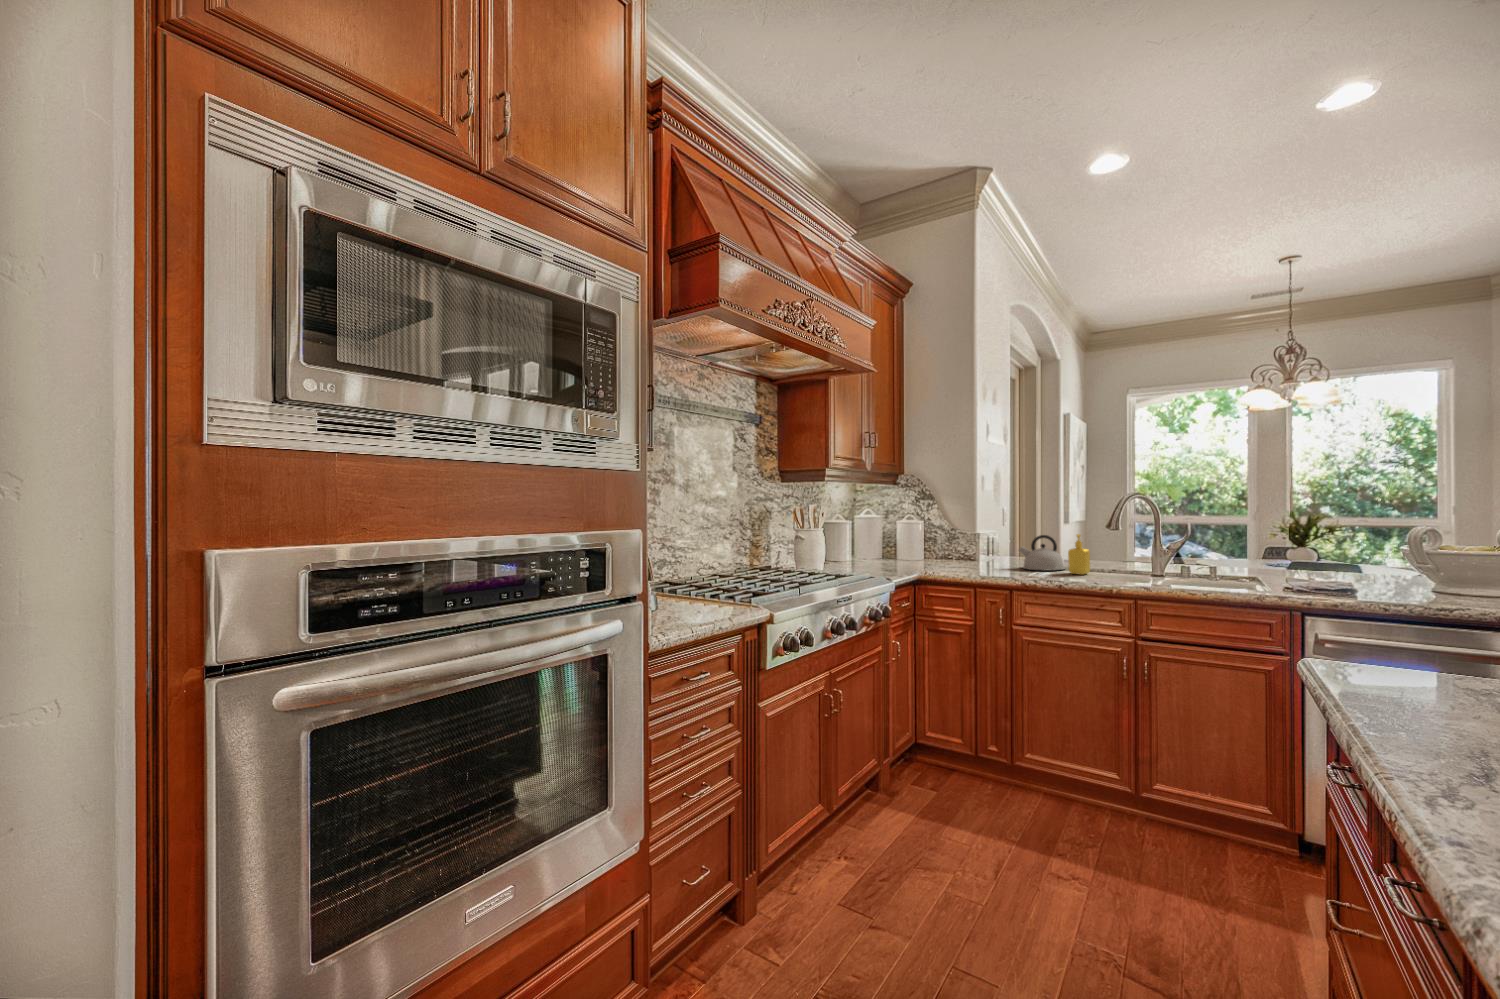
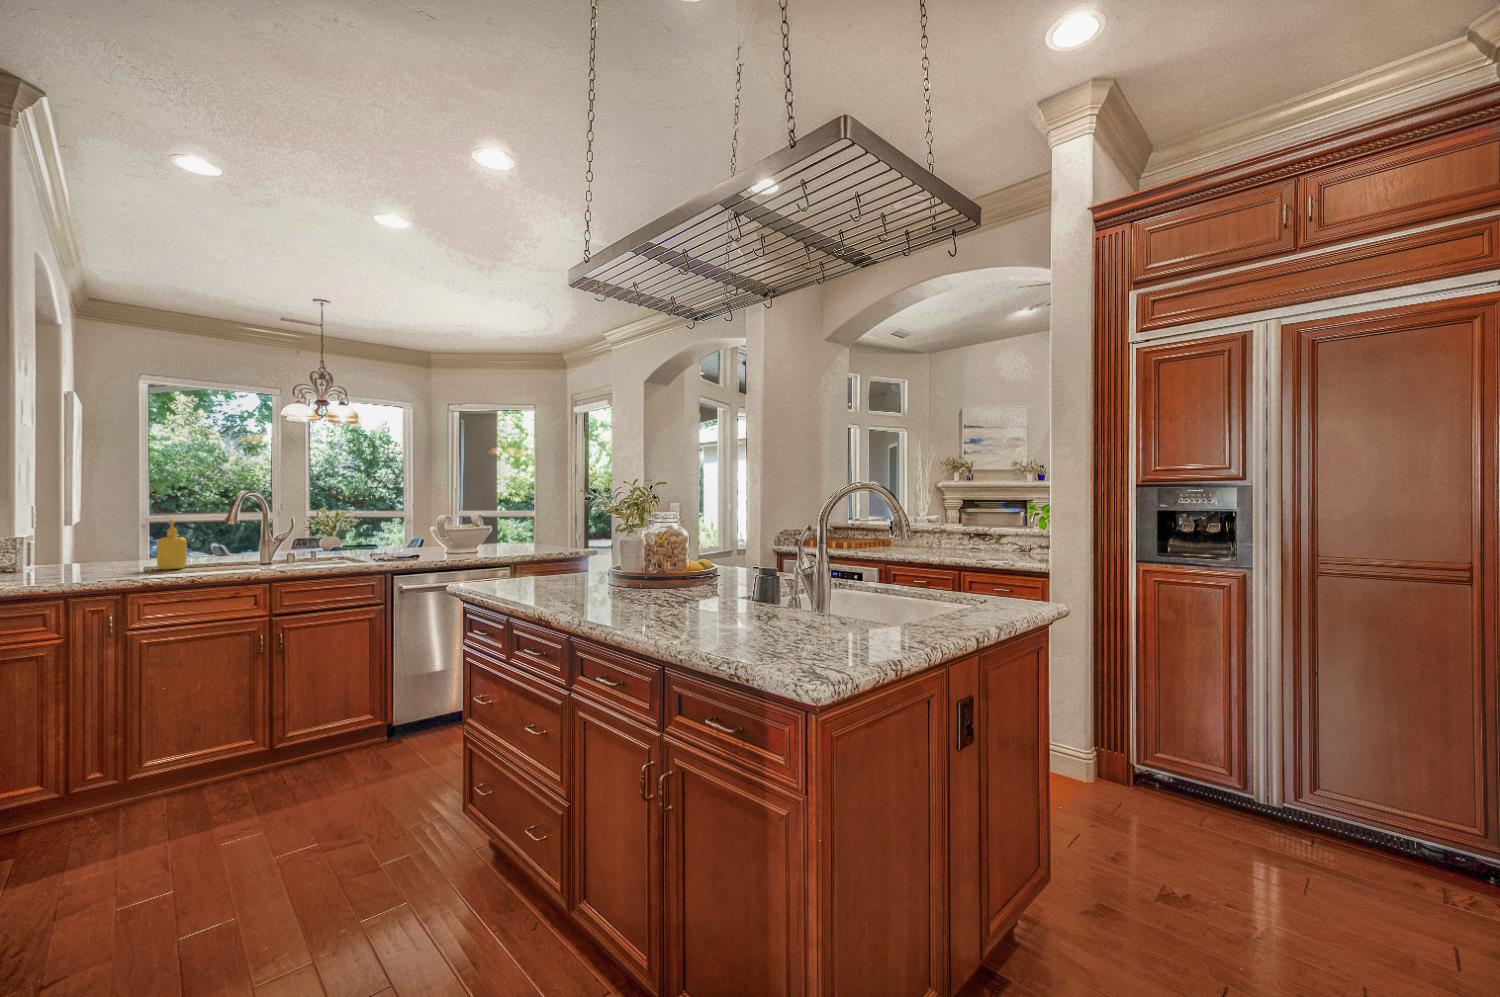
kettle: present [1019,535,1065,570] -> none [57,524,138,572]

